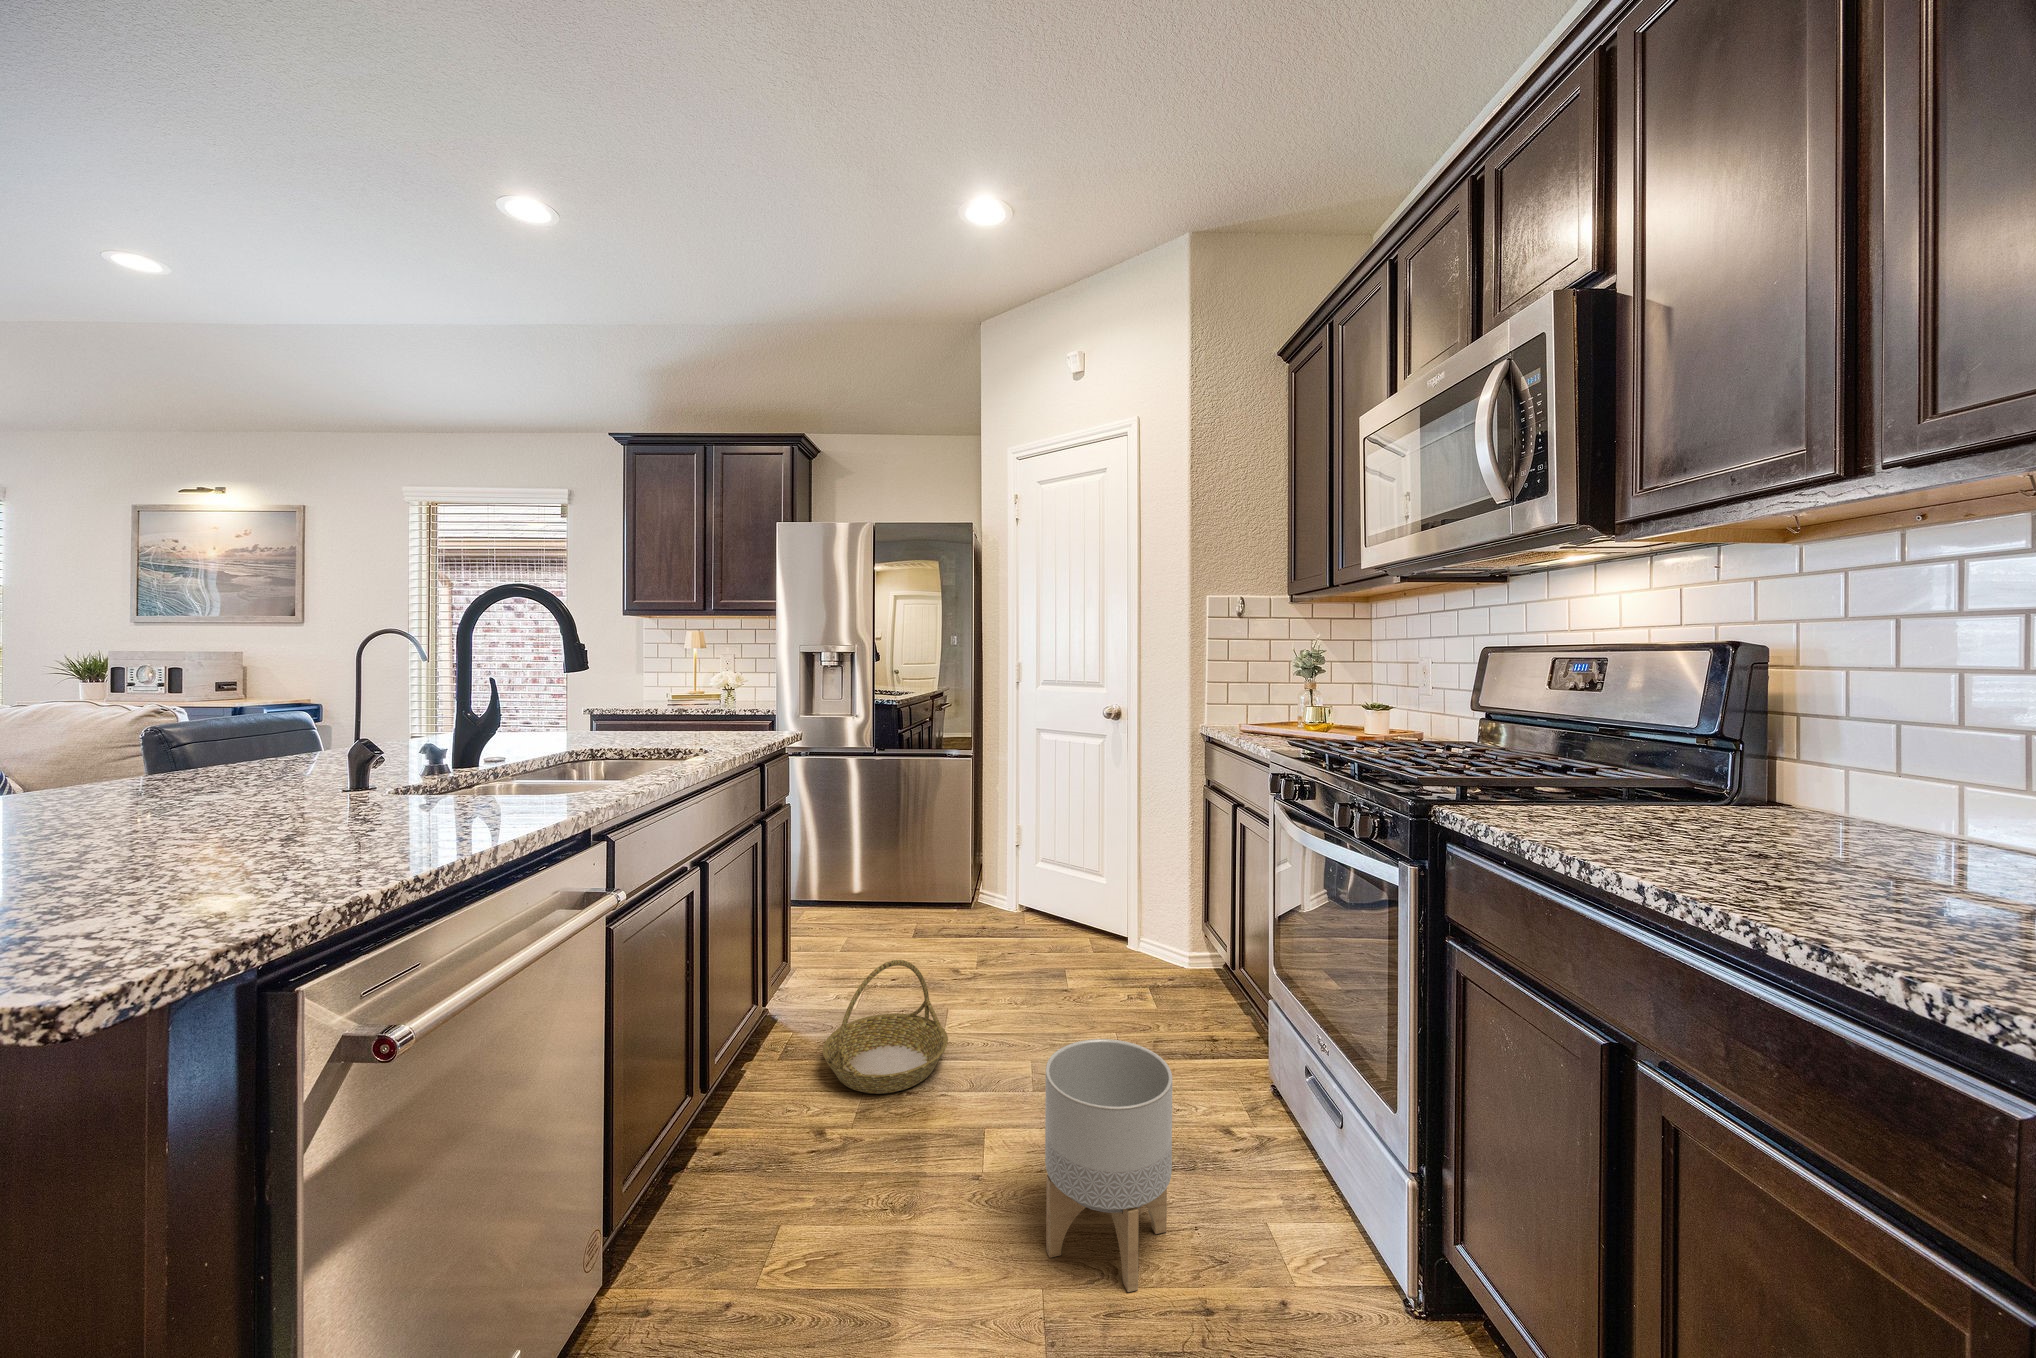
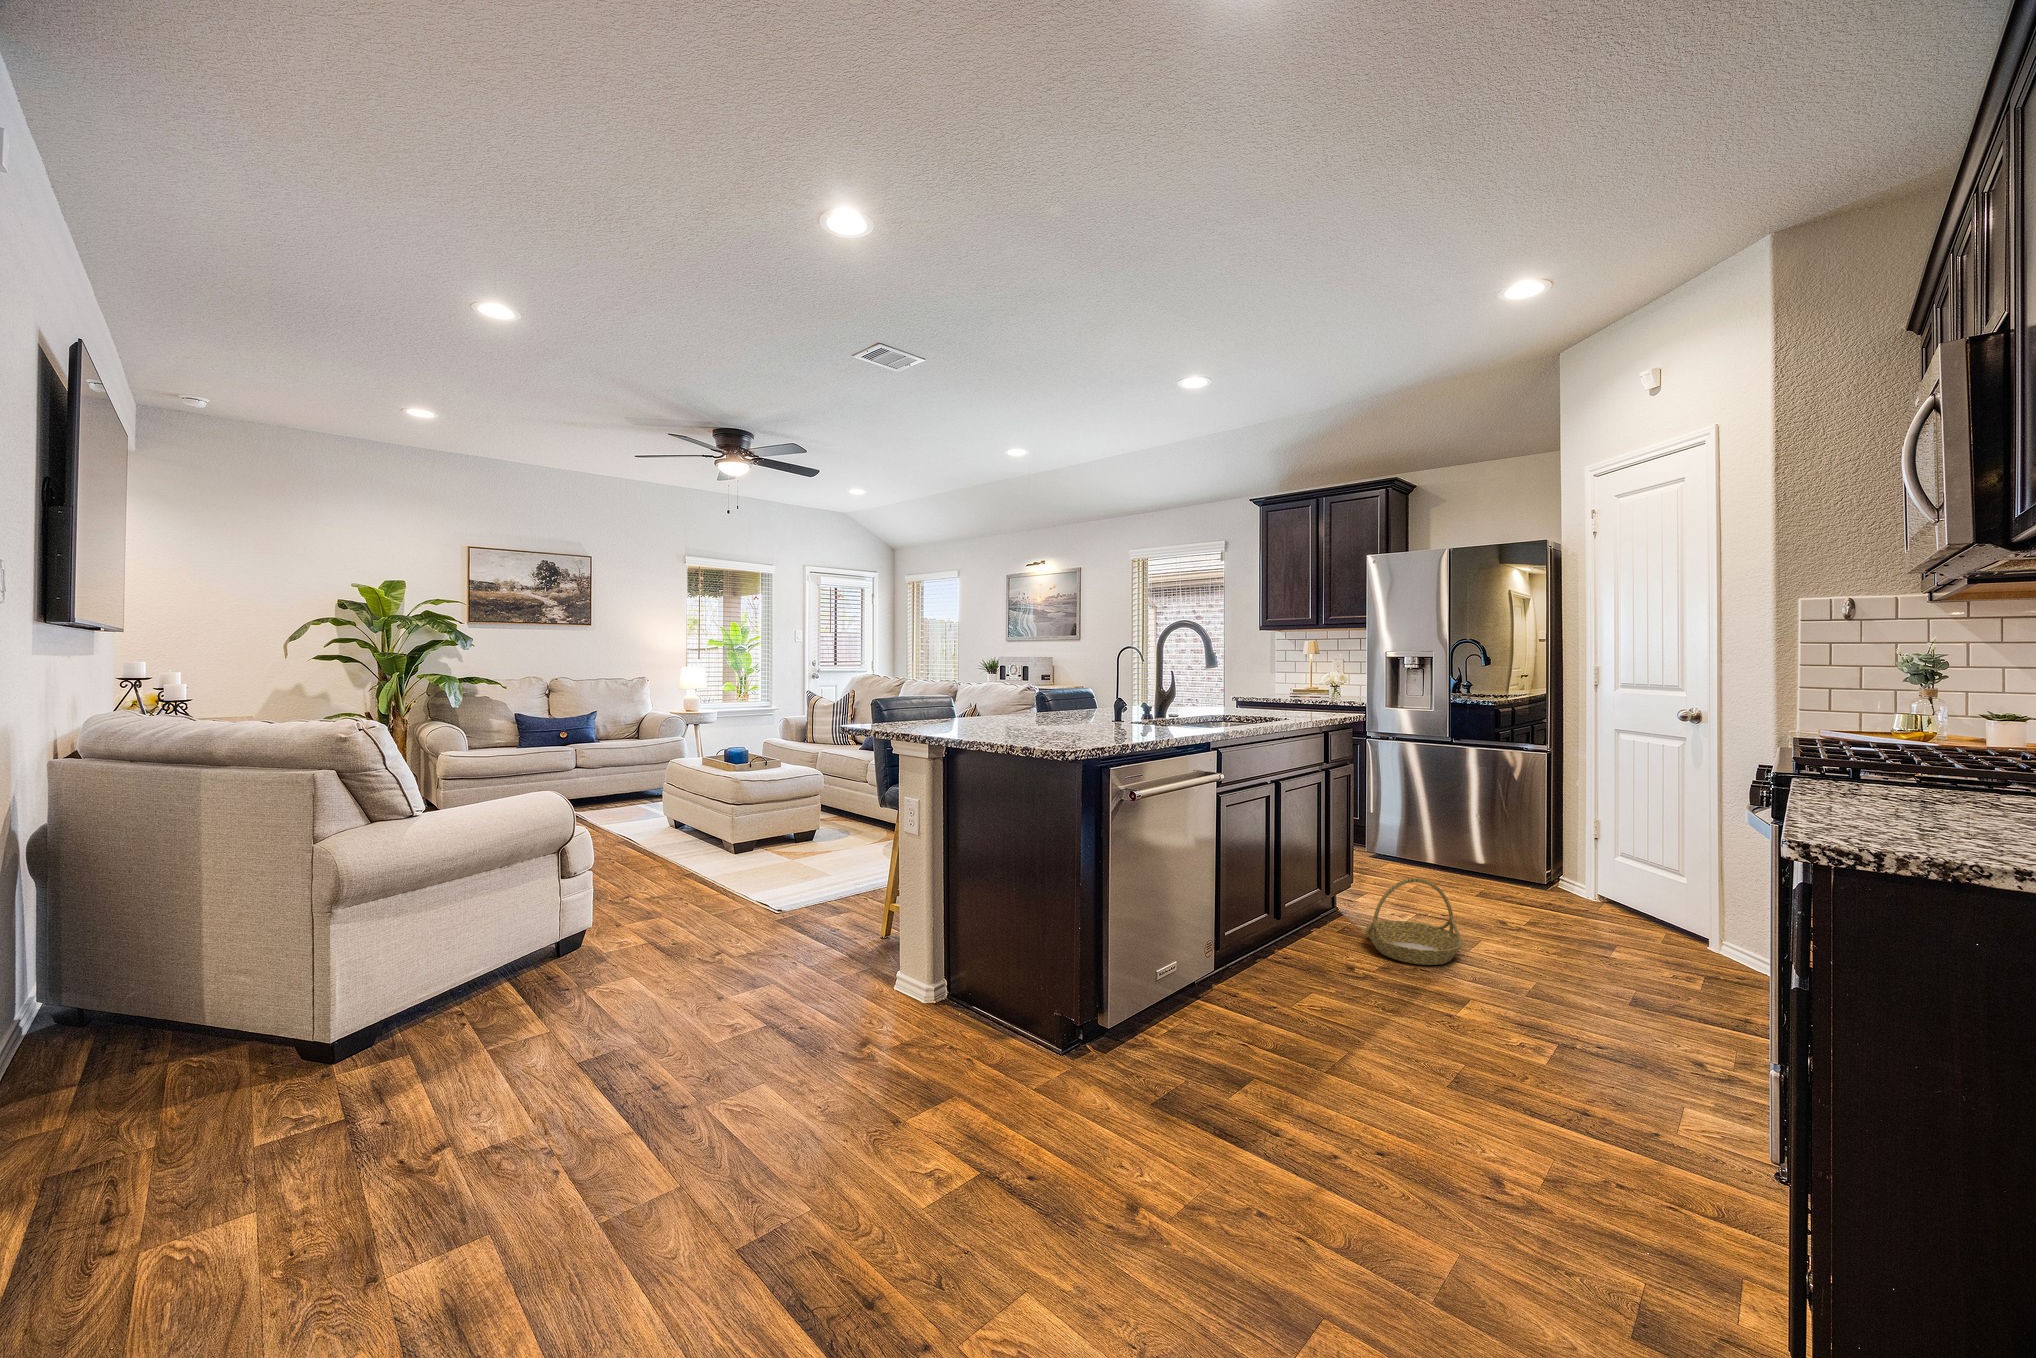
planter: present [1045,1039,1172,1292] -> none [1482,928,1585,1078]

